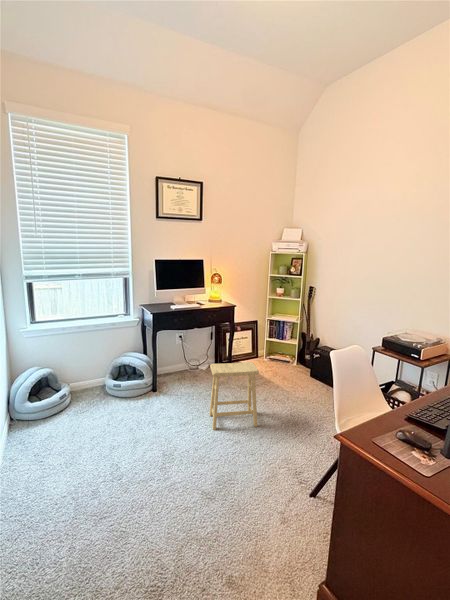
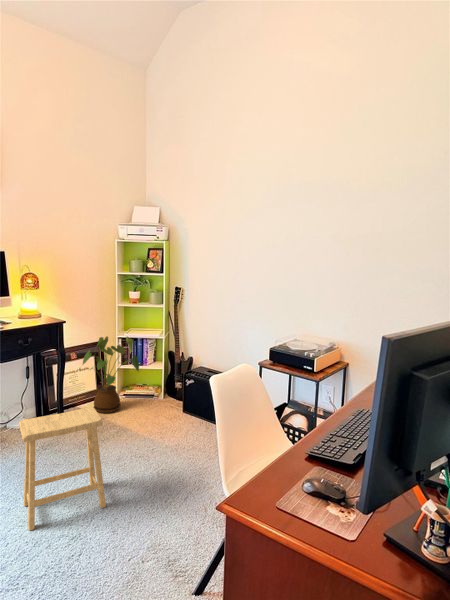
house plant: none [244,318,281,369] -> present [83,336,139,413]

